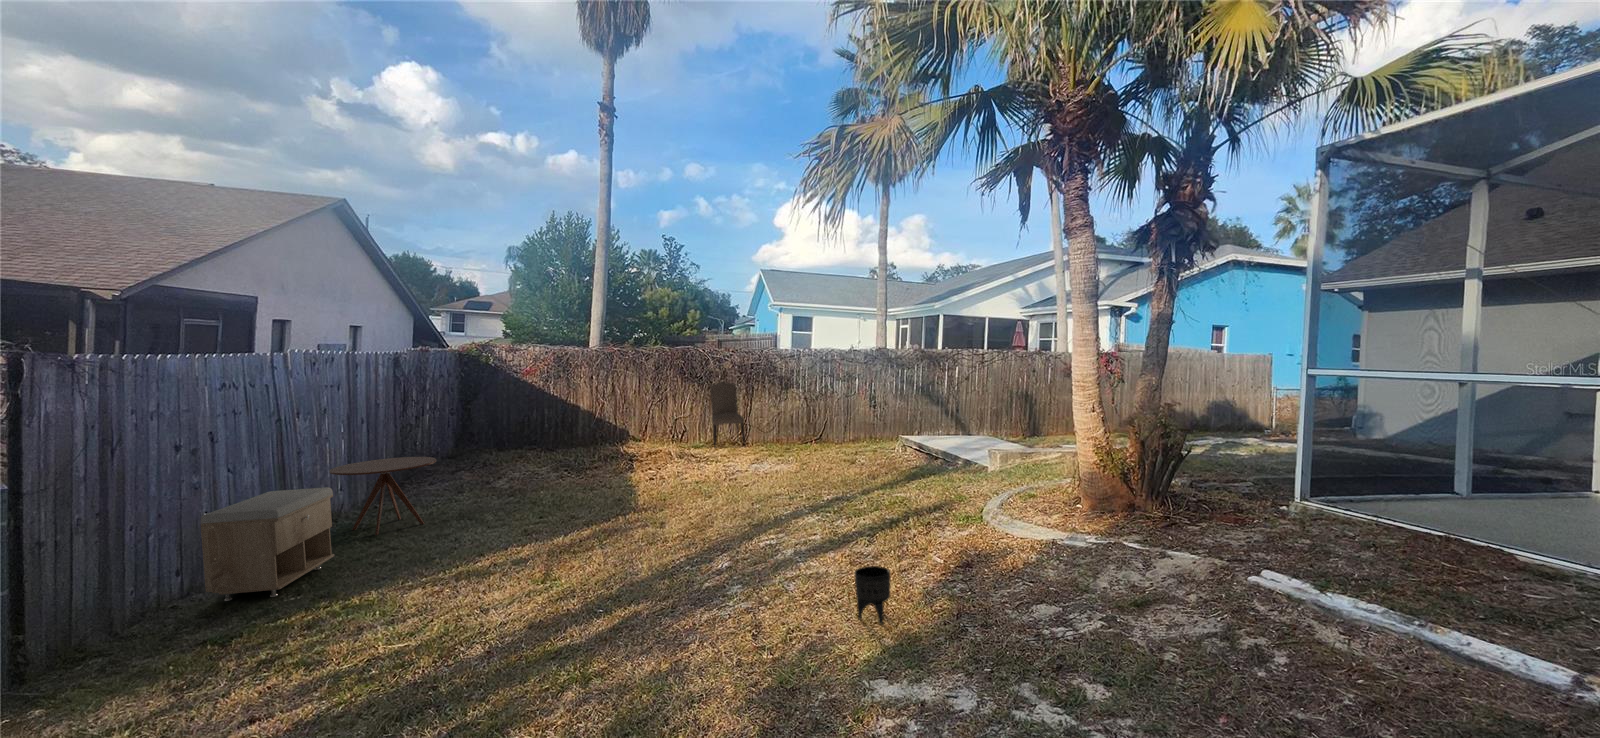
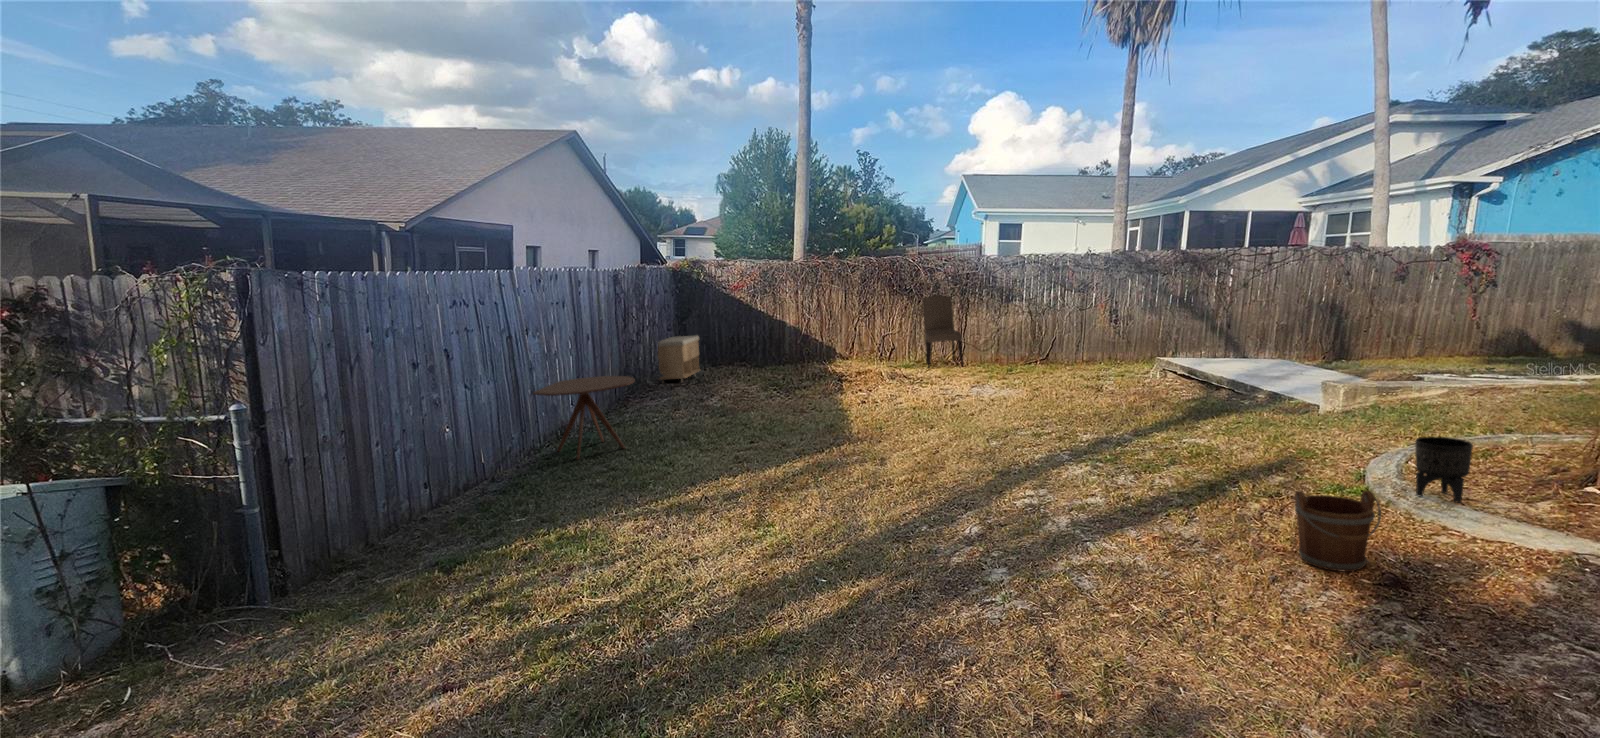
storage bench: present [201,487,334,601] -> present [658,335,700,383]
bucket: none [913,513,956,564] -> present [1295,491,1381,572]
planter: present [854,566,890,624] -> present [1415,436,1473,503]

